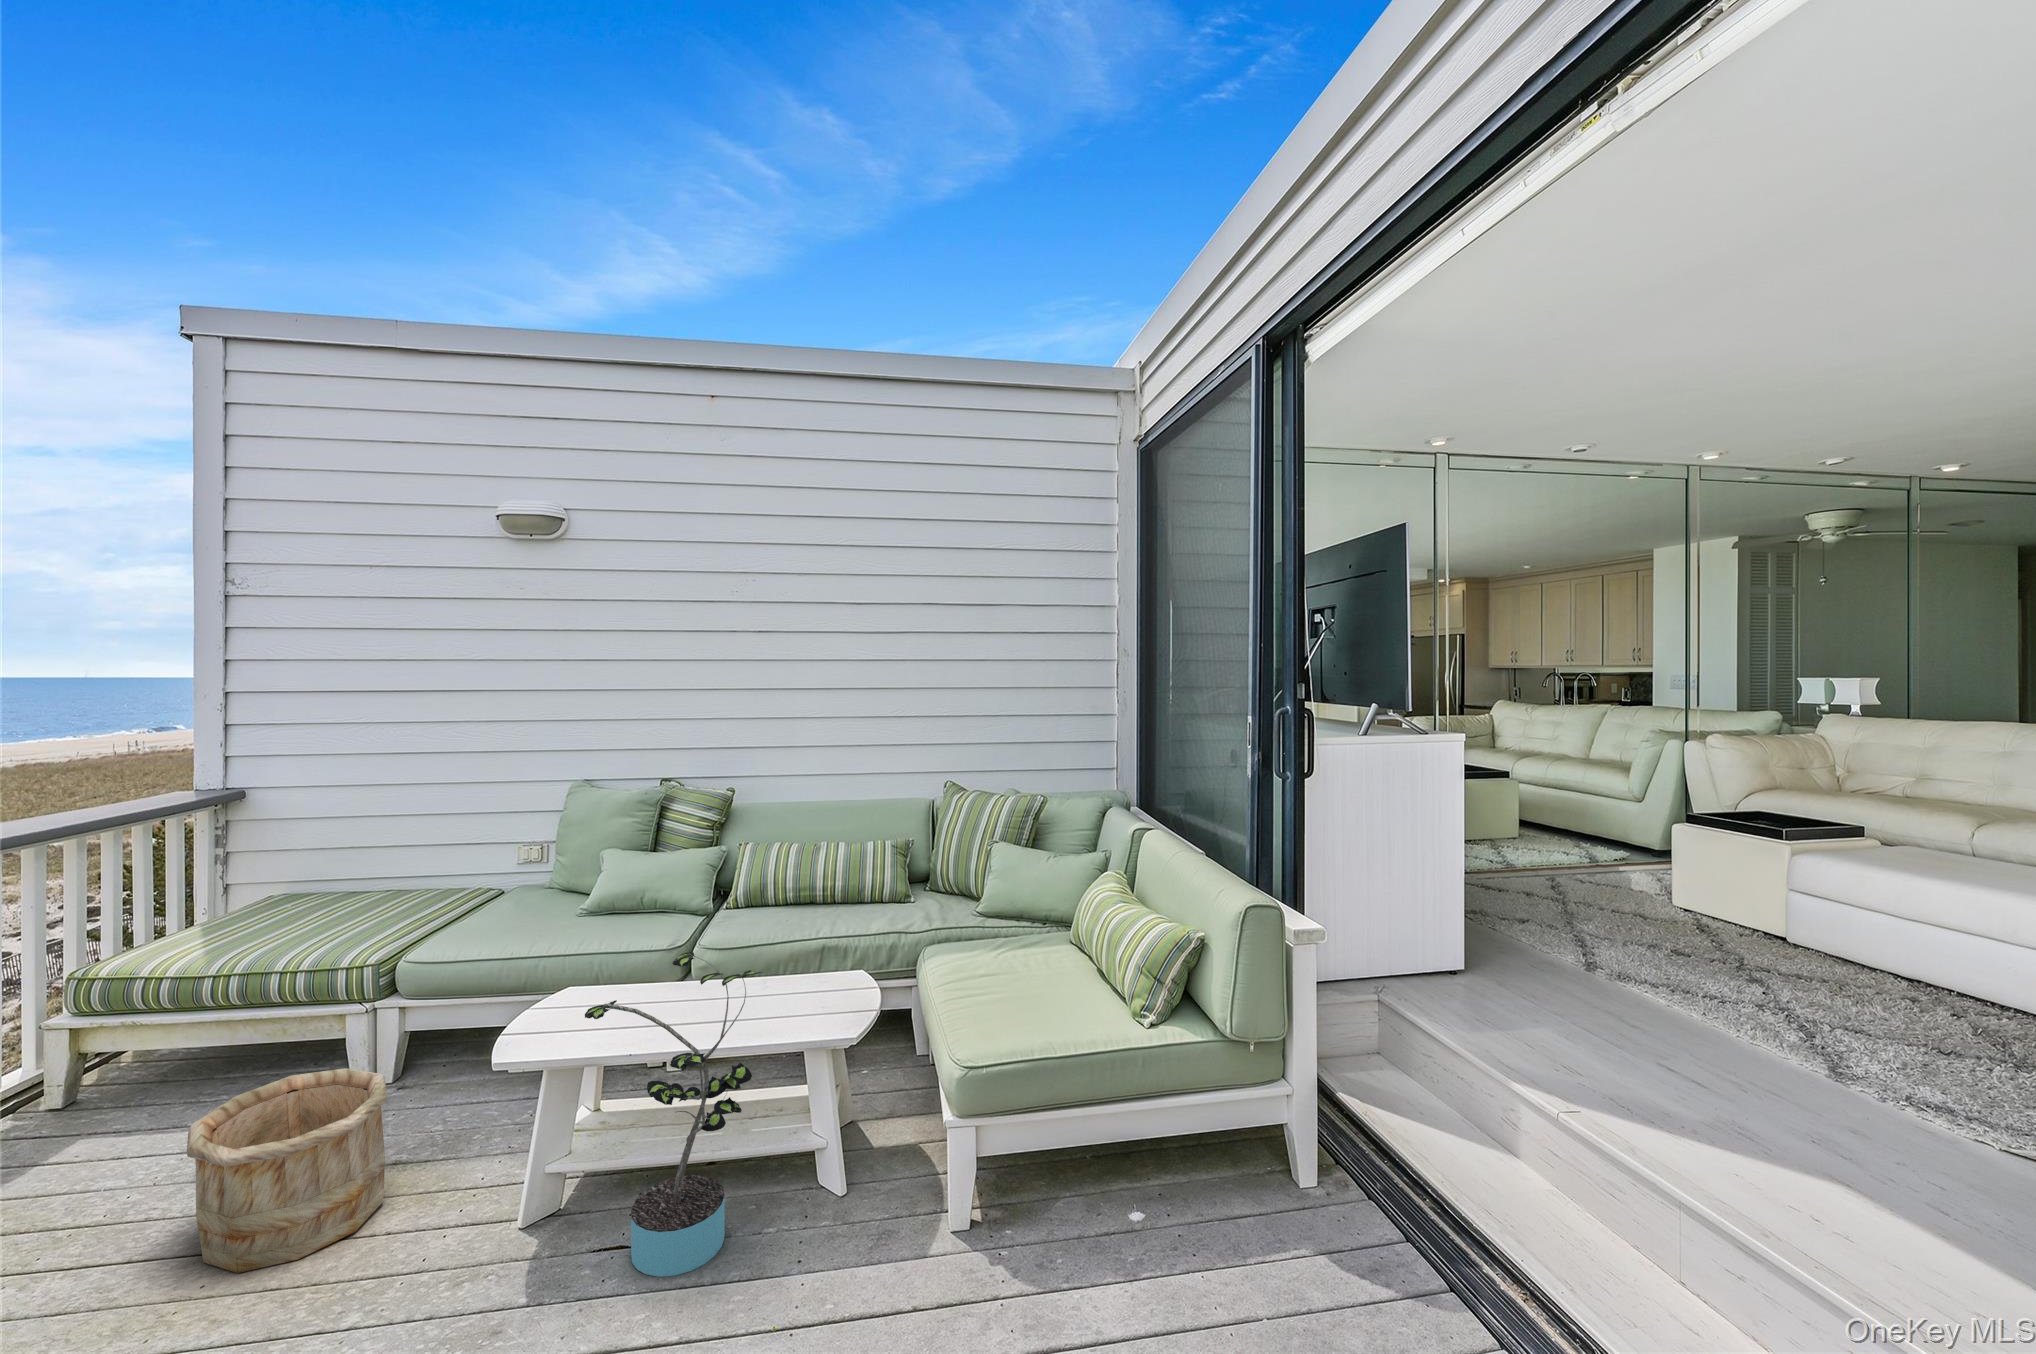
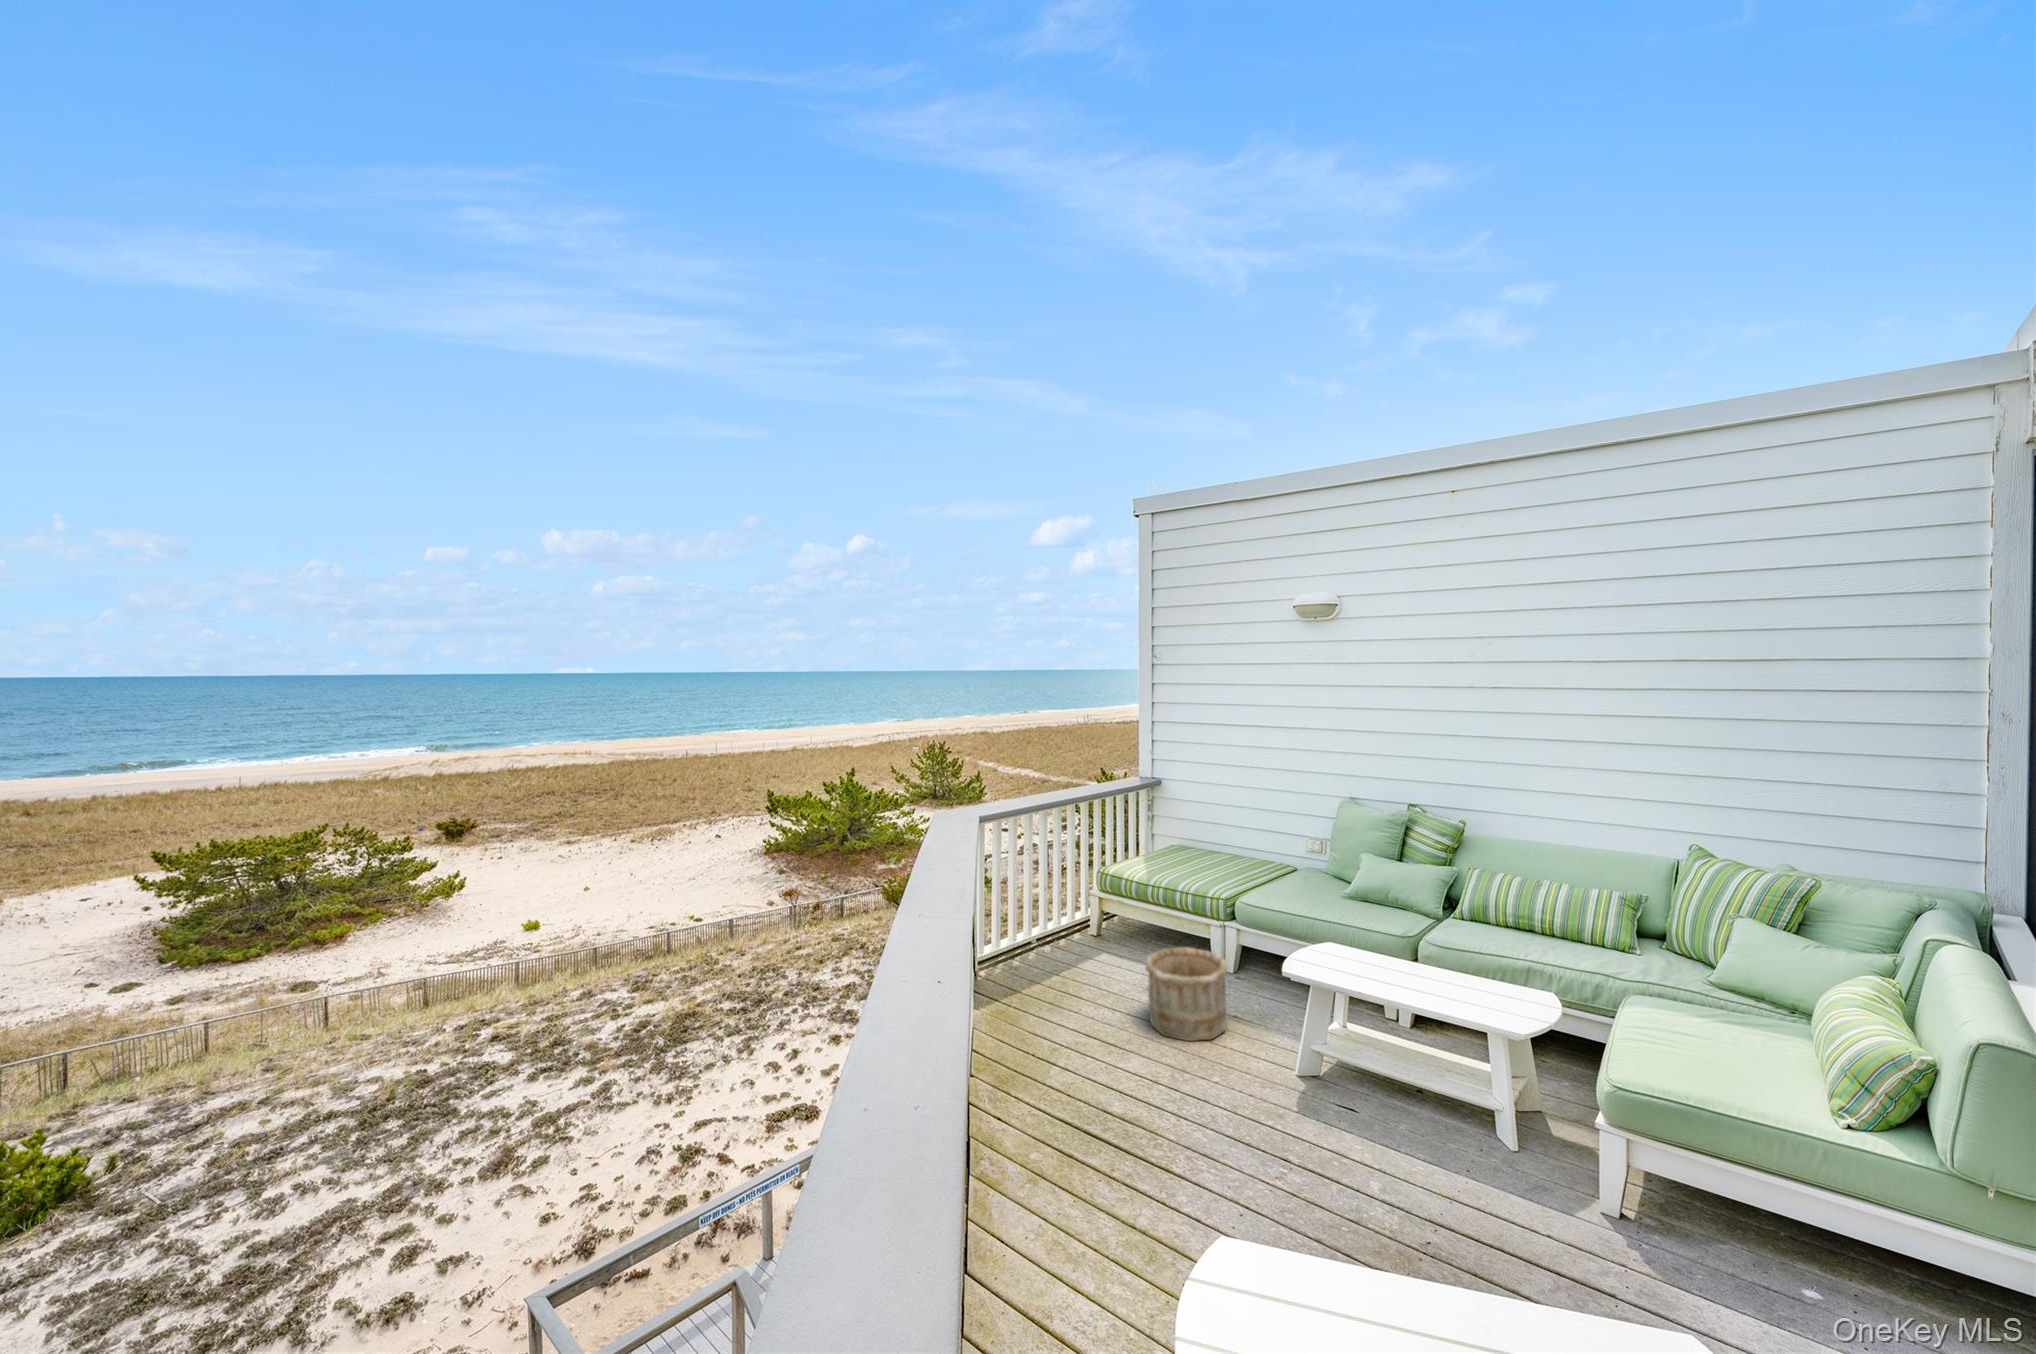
potted plant: present [585,952,761,1277] -> none [1325,935,1443,1141]

